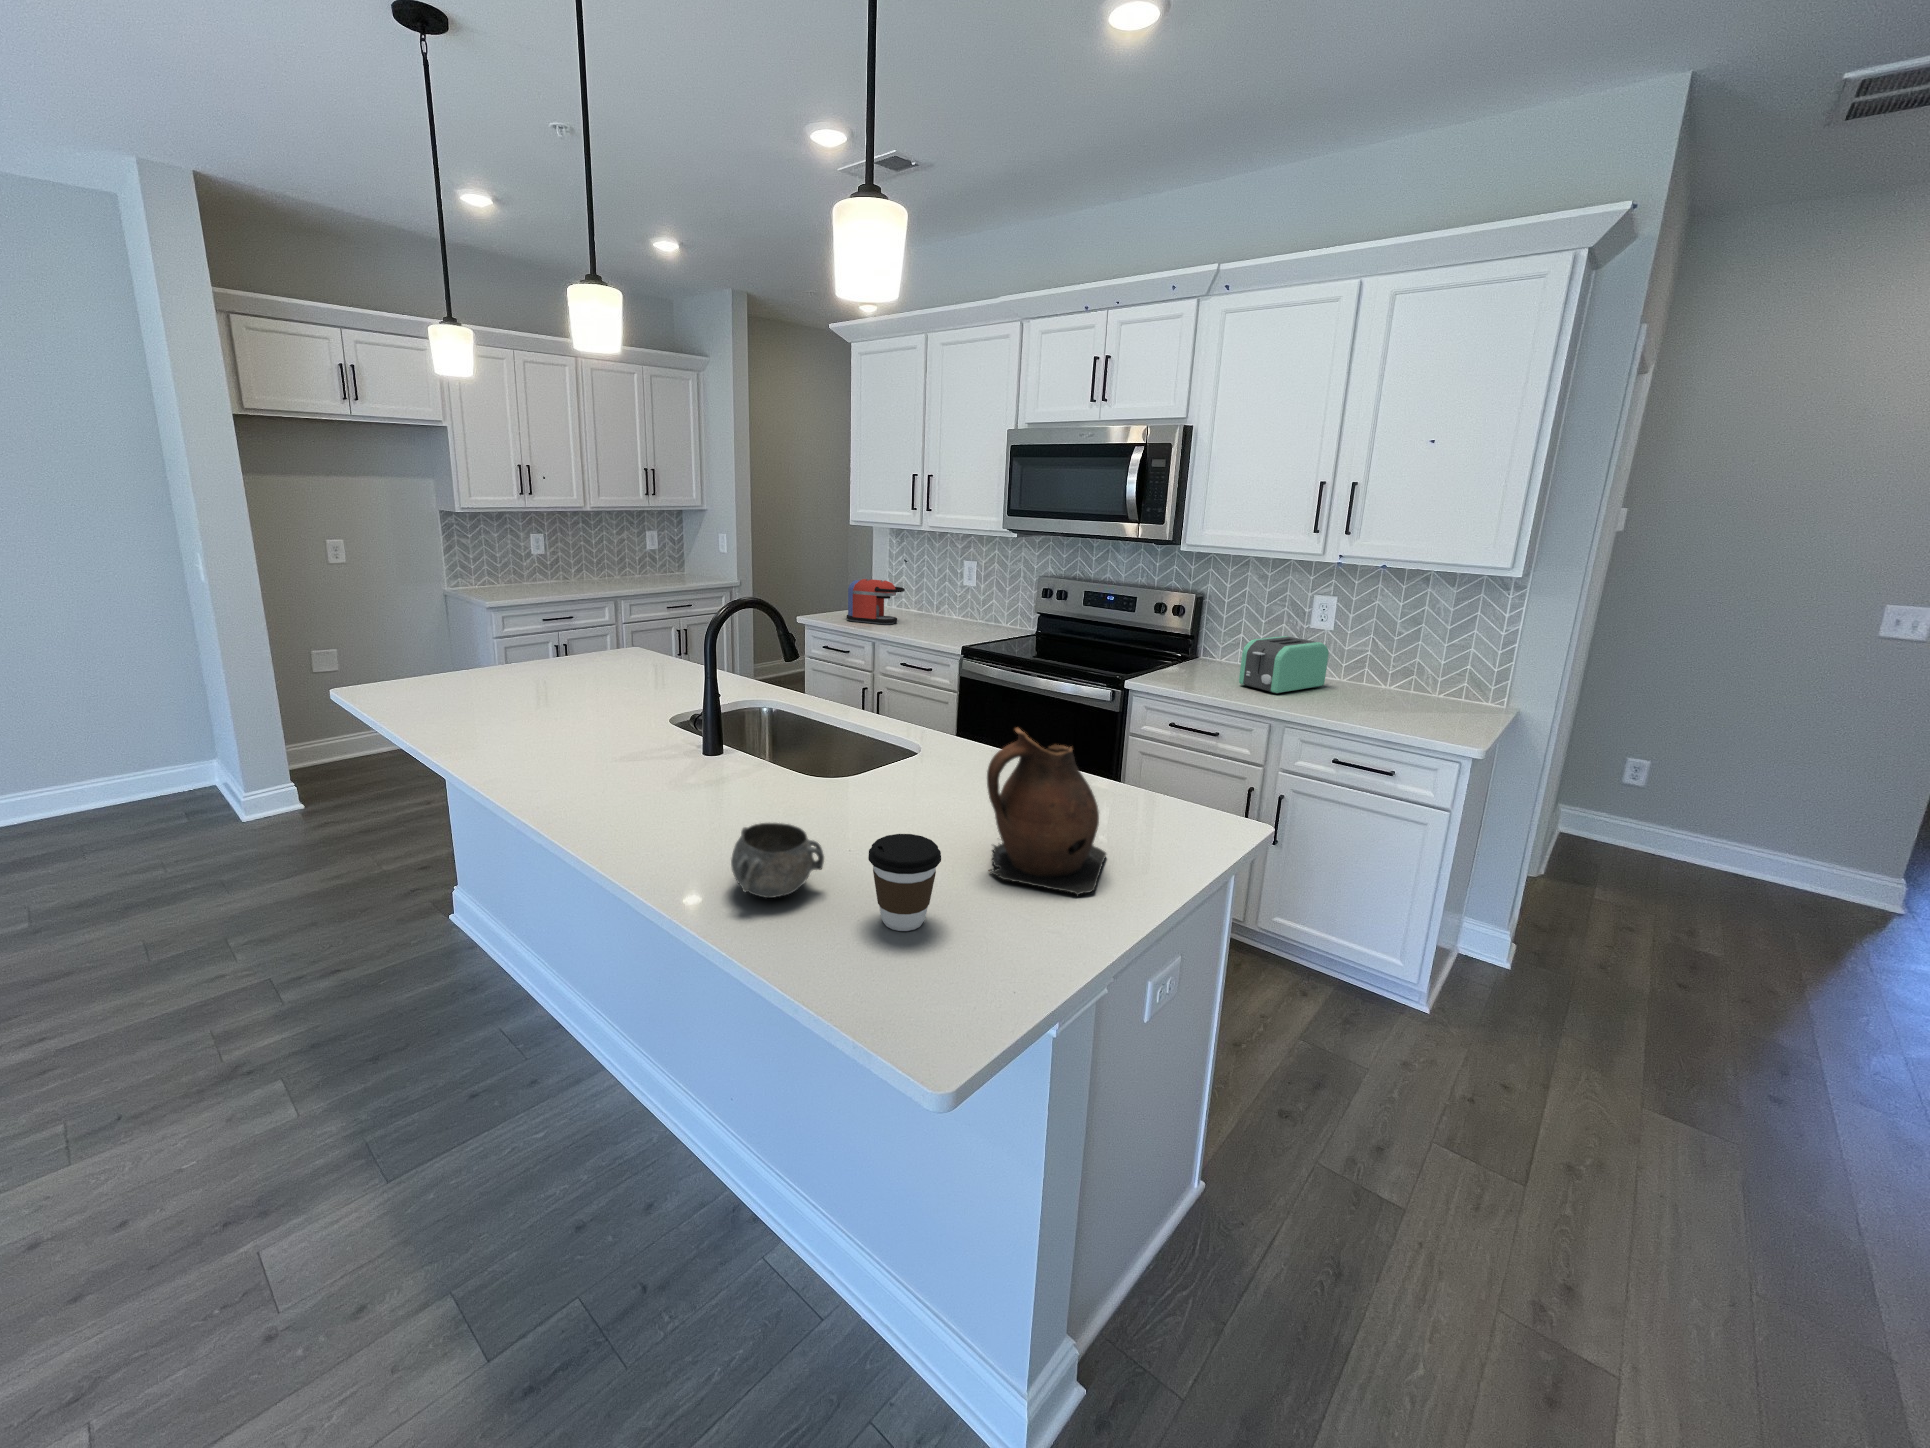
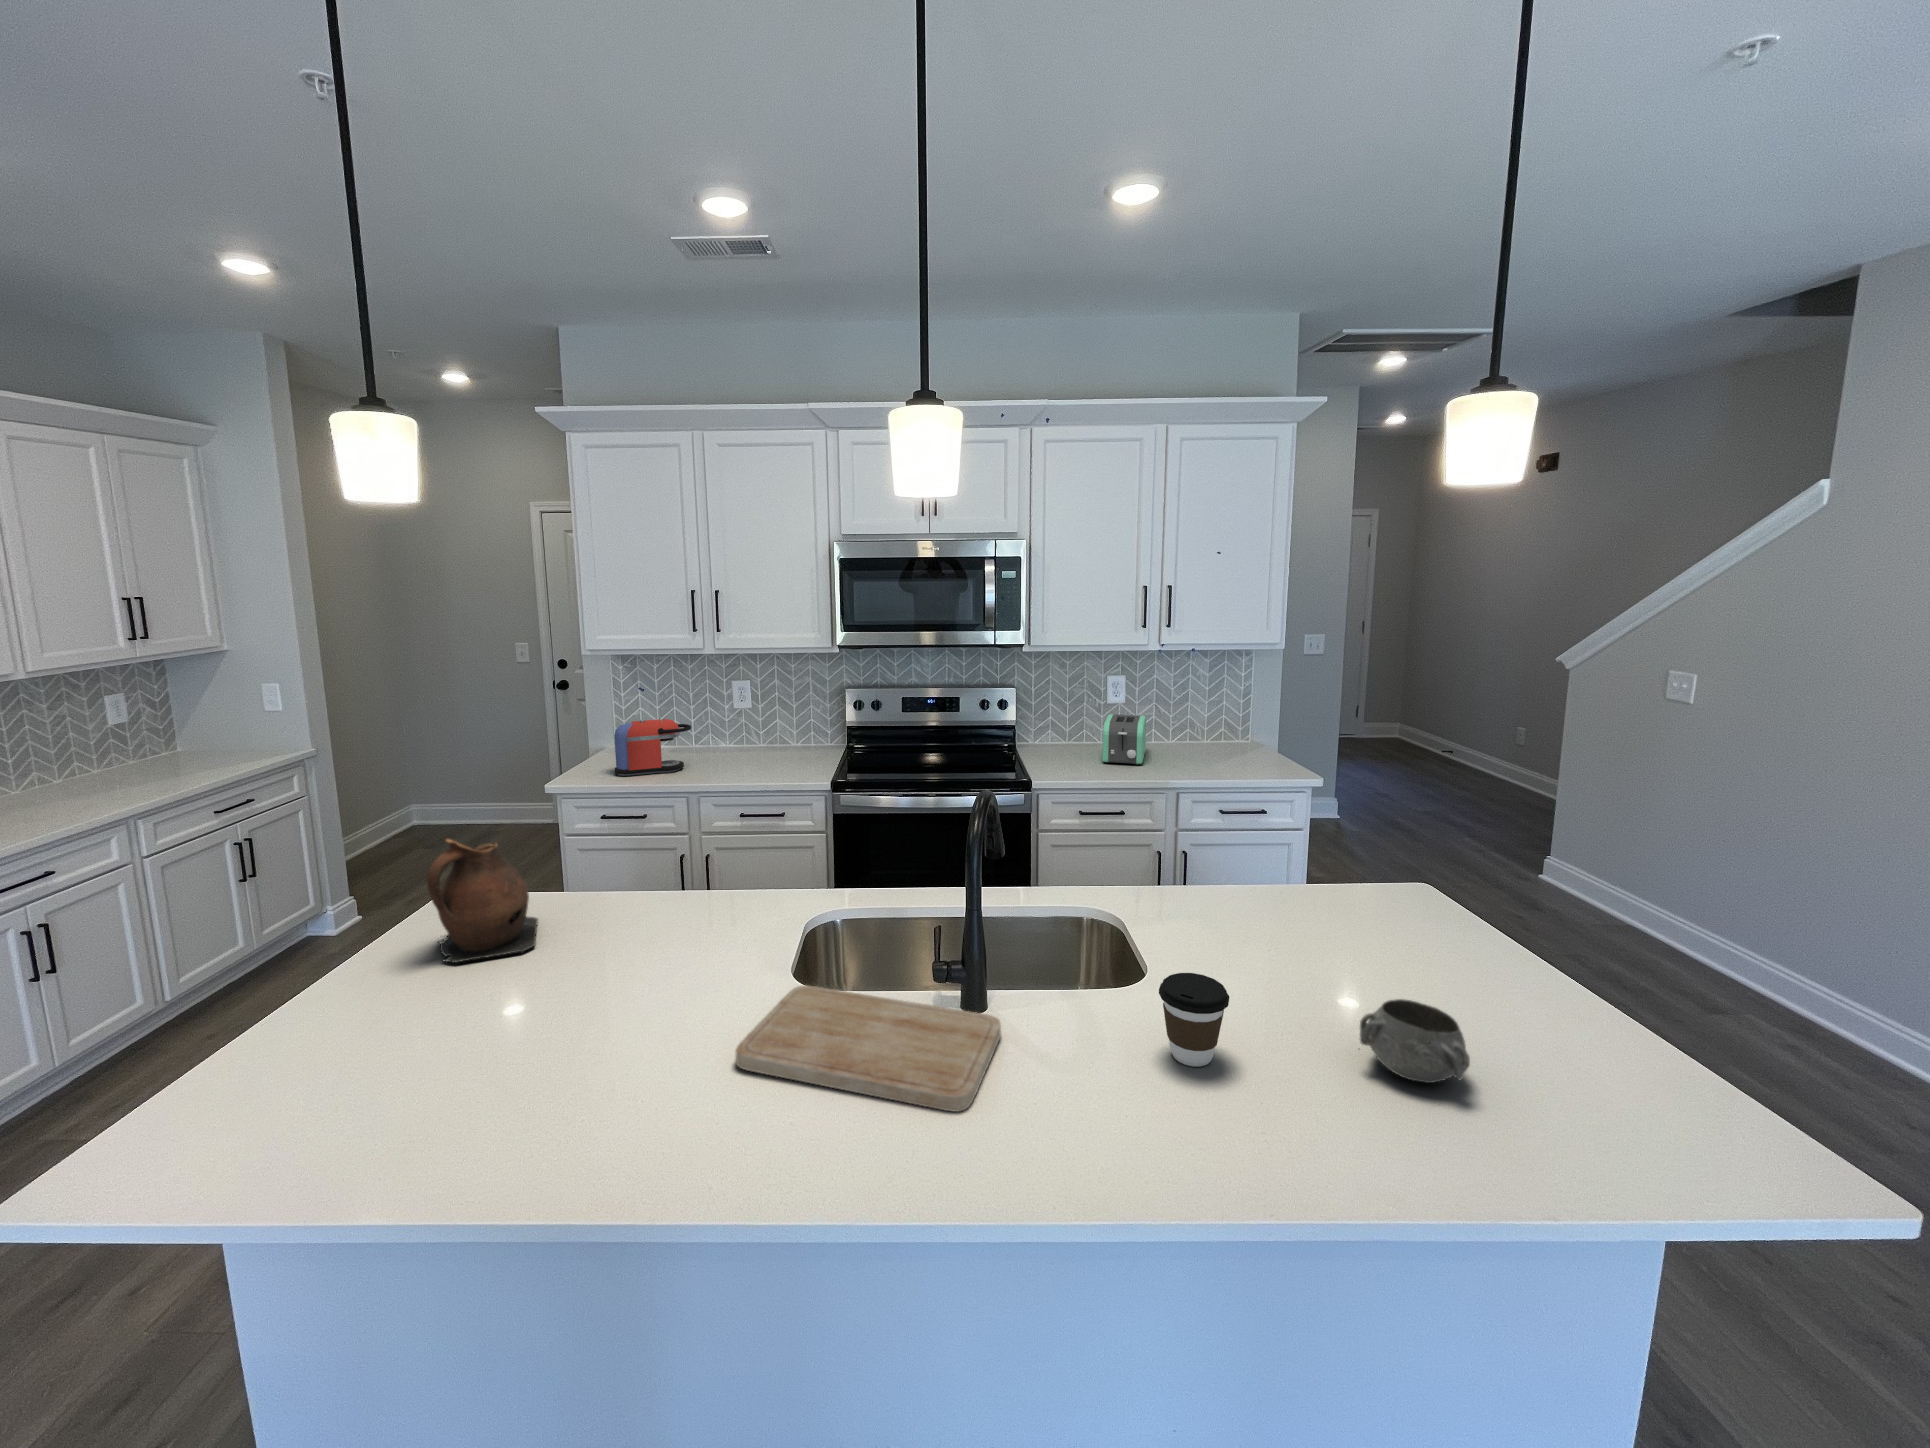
cutting board: none [515,719,644,789] -> present [736,985,1001,1112]
ceramic pitcher: present [987,728,1106,896] -> present [427,839,538,962]
coffee cup: present [868,834,941,931] -> present [1159,973,1229,1067]

